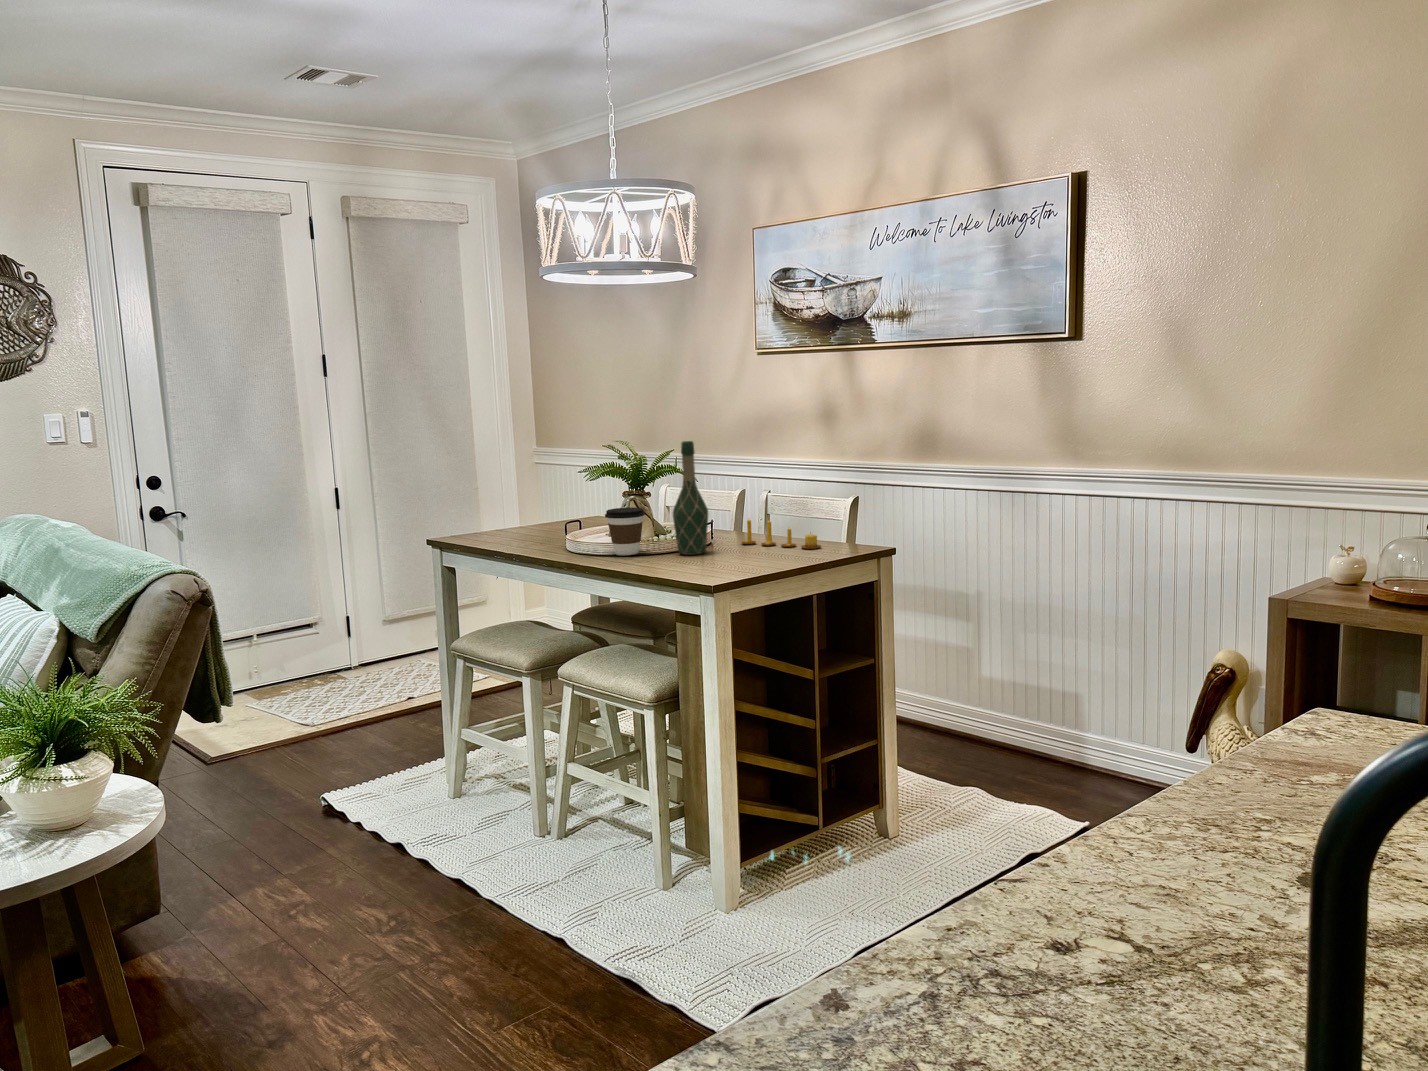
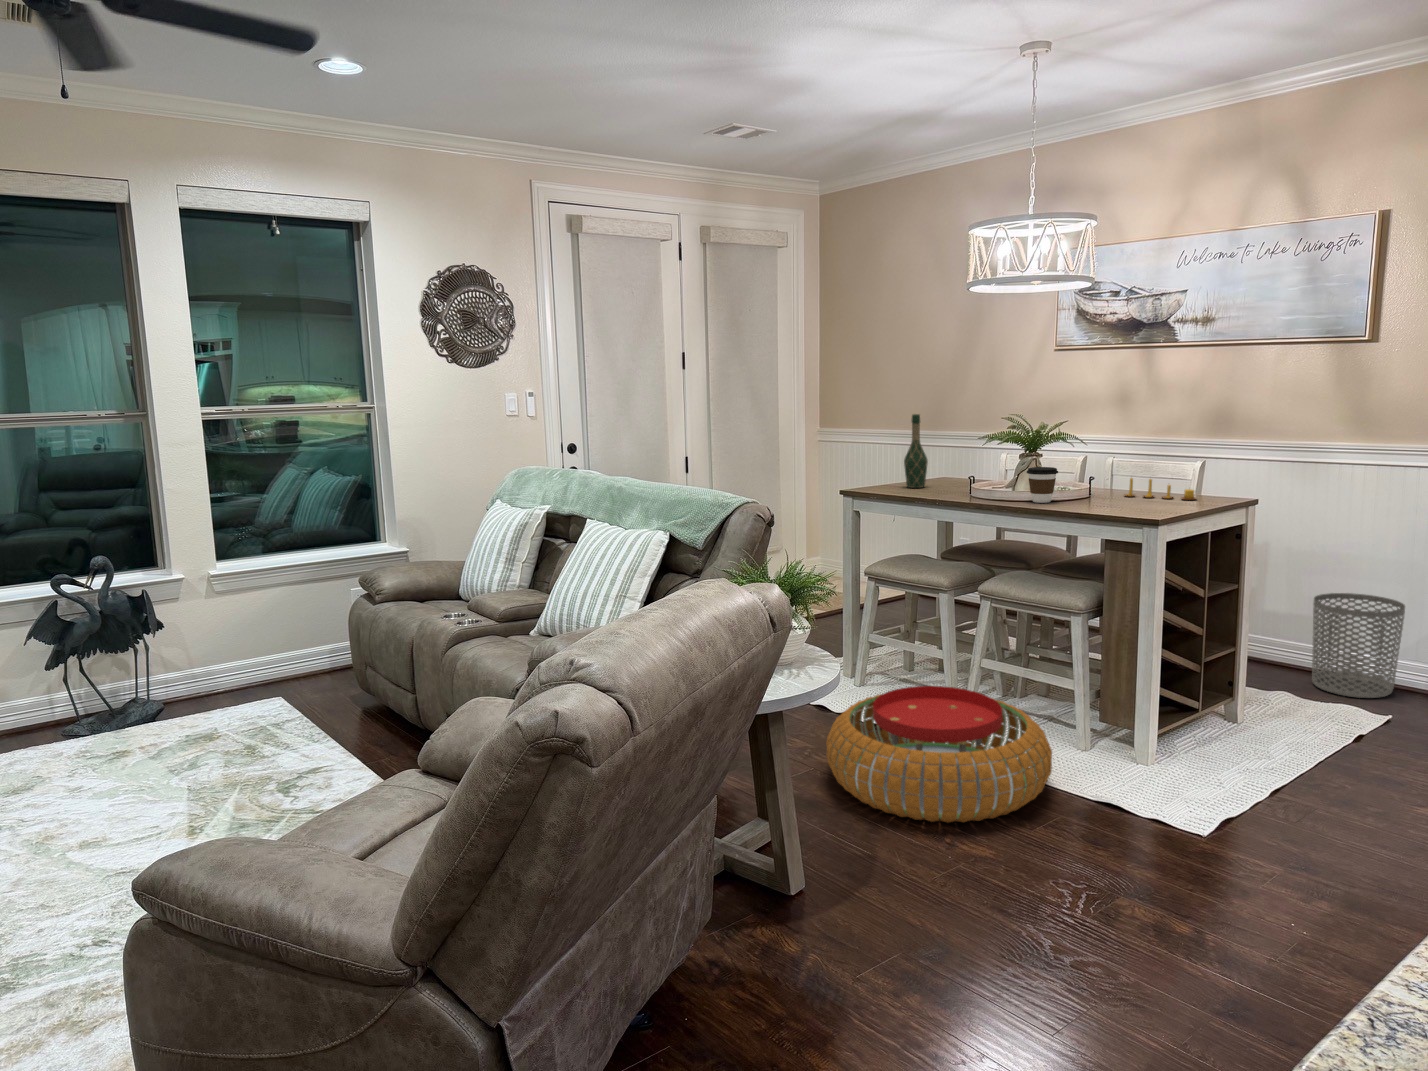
wine bottle: present [673,441,708,555] -> present [904,414,928,488]
waste bin: none [1014,658,1116,794] -> present [1312,593,1405,698]
pouf: none [264,813,581,1022] -> present [826,686,1052,822]

